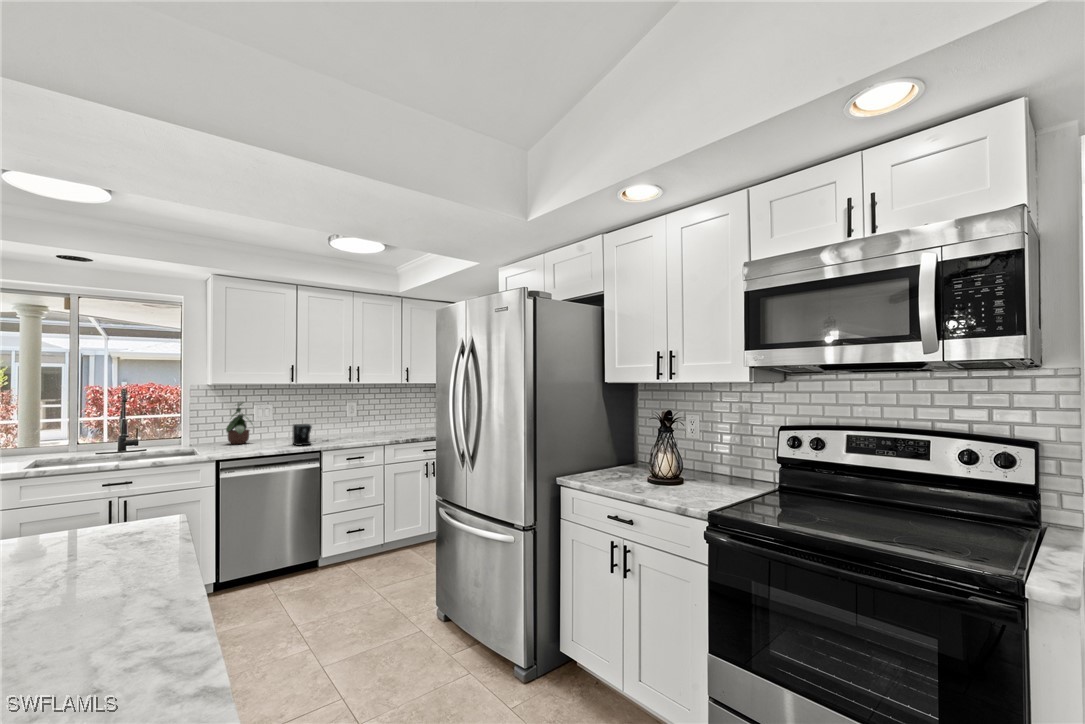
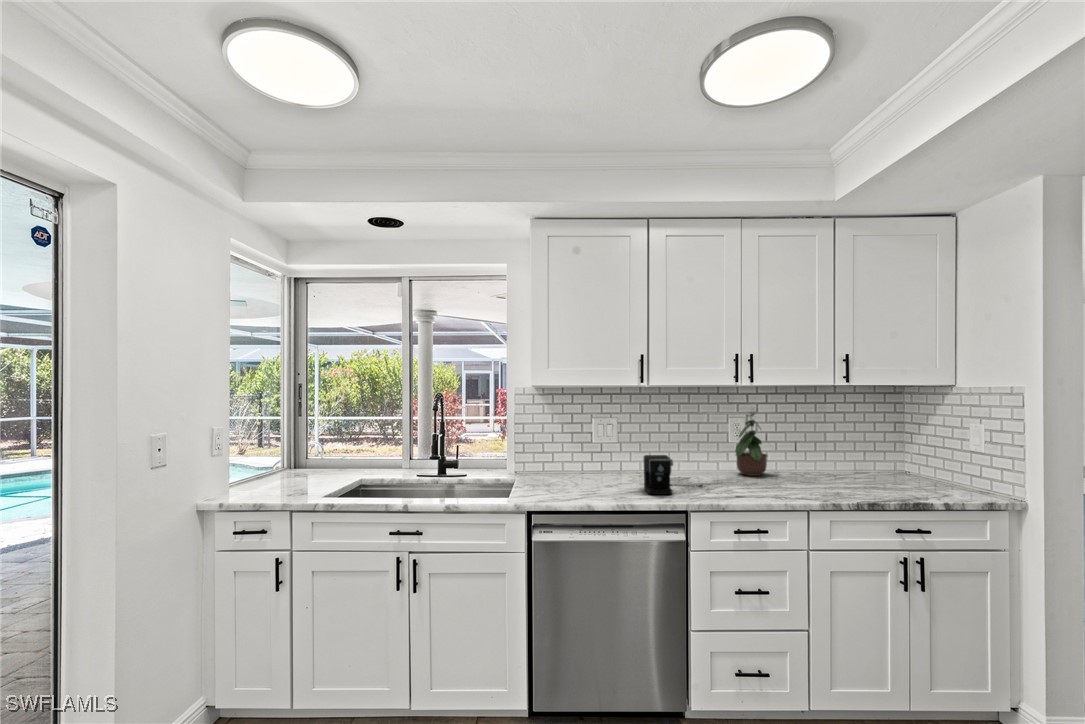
potted plant: present [226,402,252,444] -> present [735,411,767,476]

